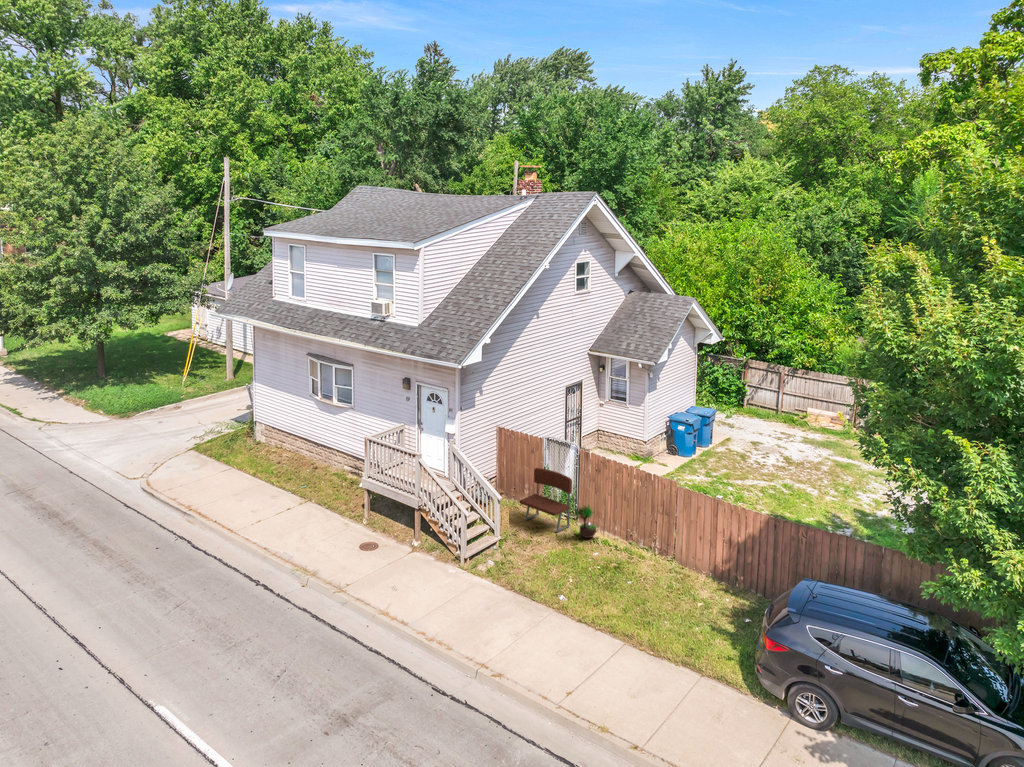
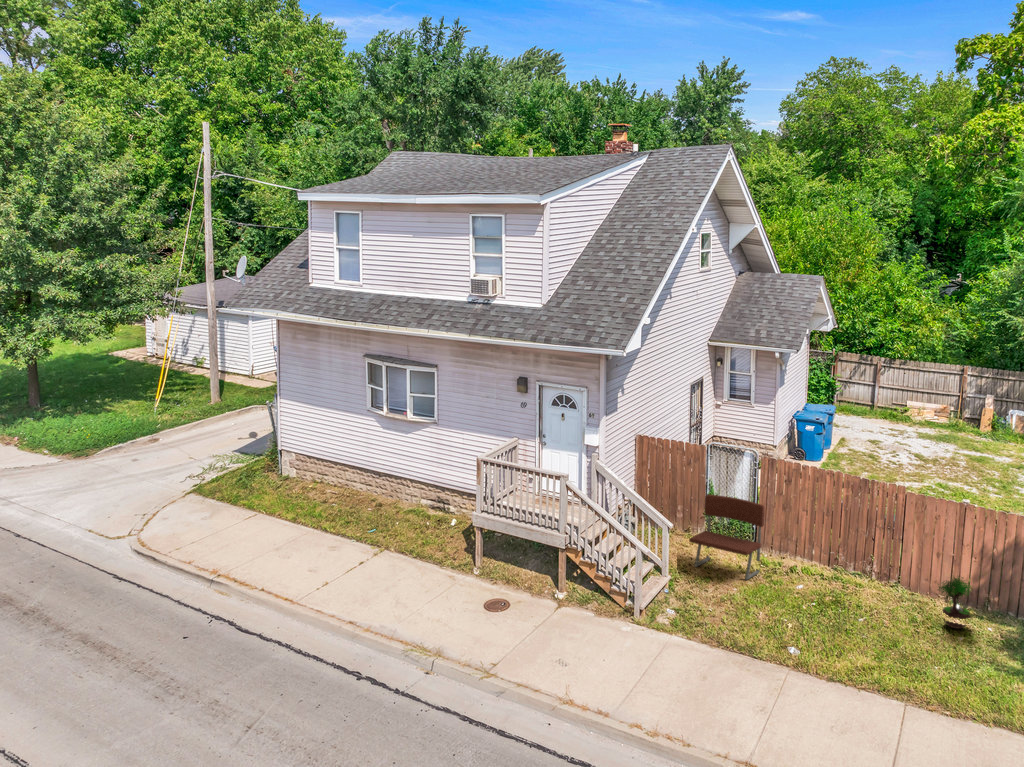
potted tree: present [575,505,596,538] -> present [938,577,971,629]

